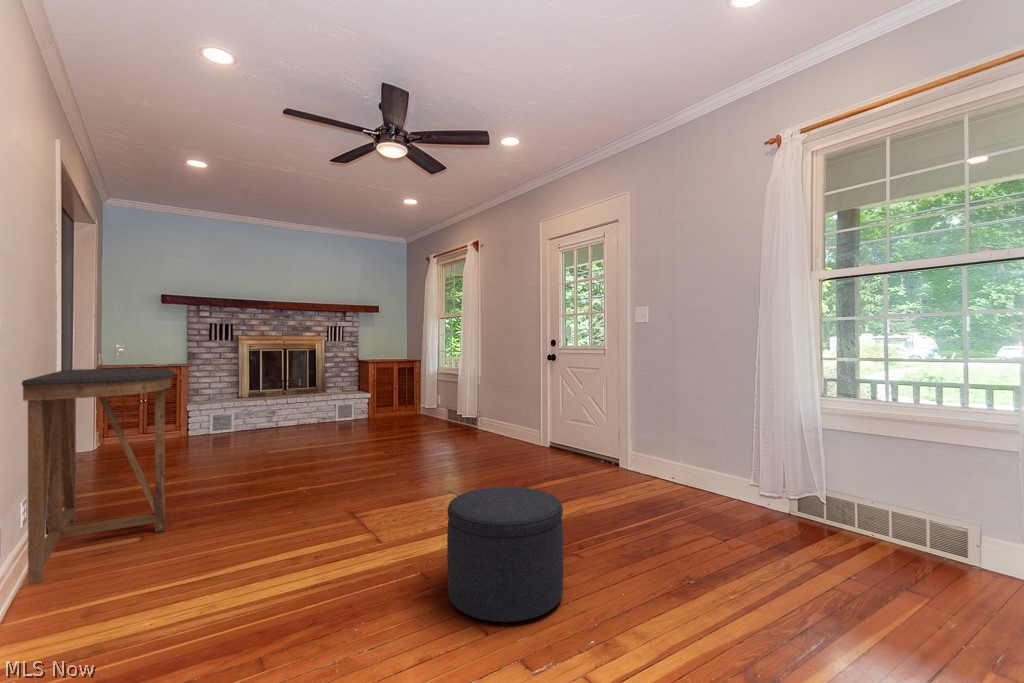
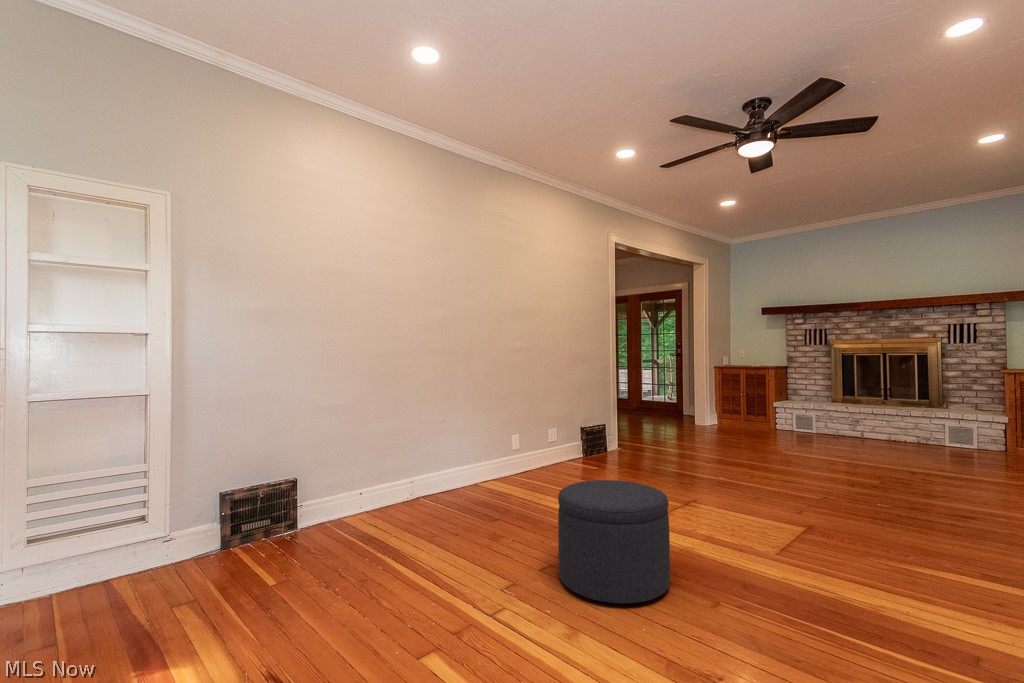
console table: present [22,368,176,586] -> none [529,364,631,470]

